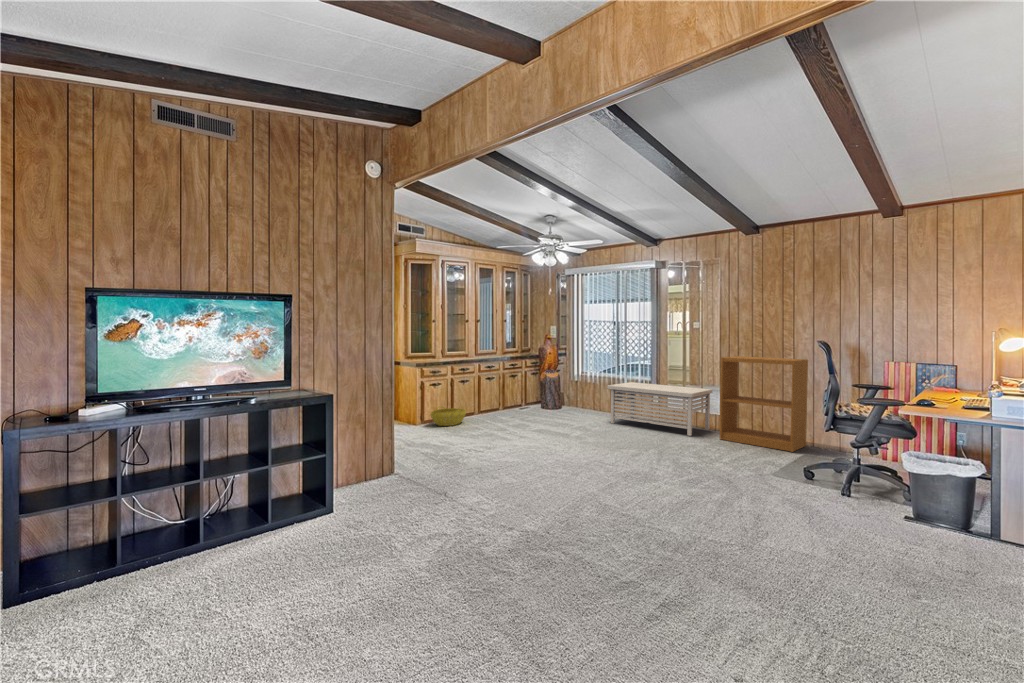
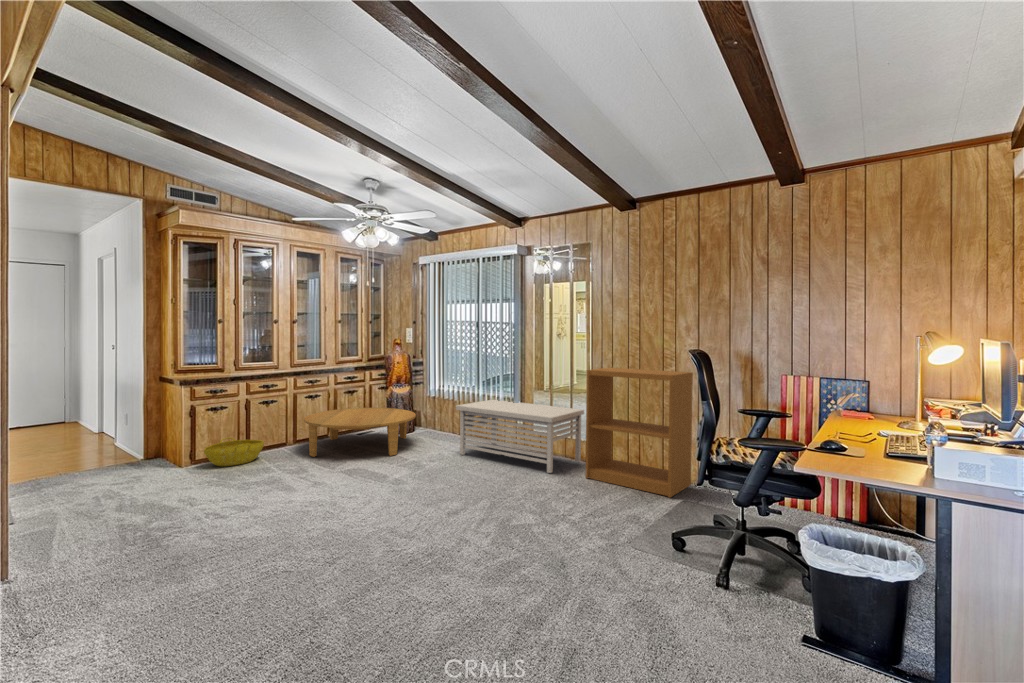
coffee table: none [489,388,571,423] -> present [304,408,416,457]

